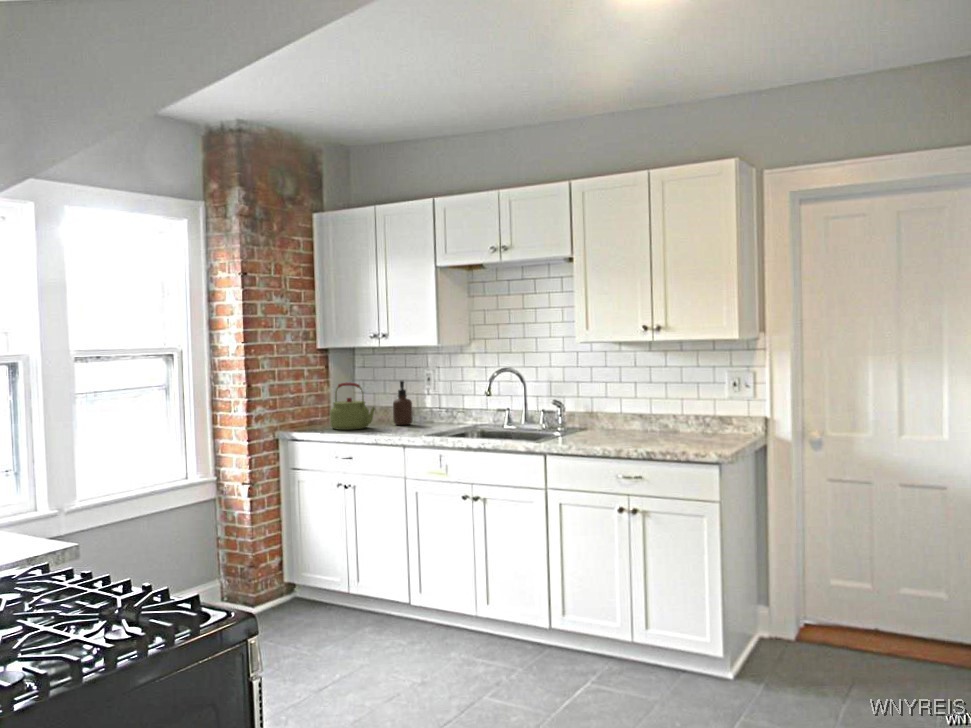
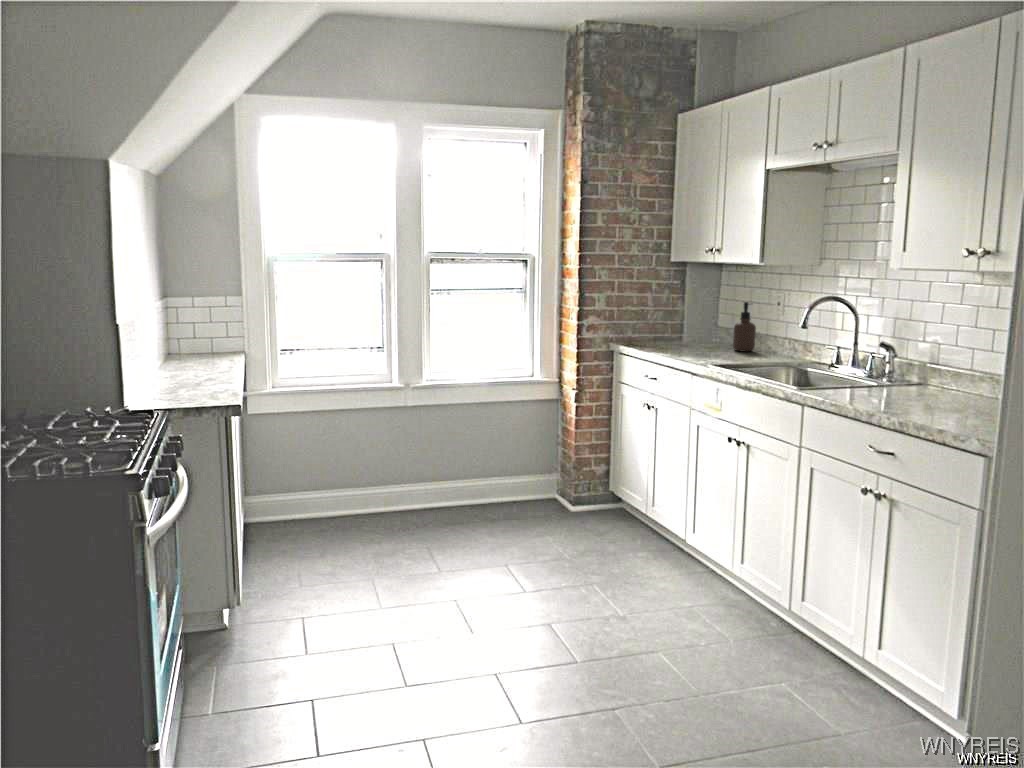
kettle: present [330,383,375,430] -> none [658,299,701,349]

